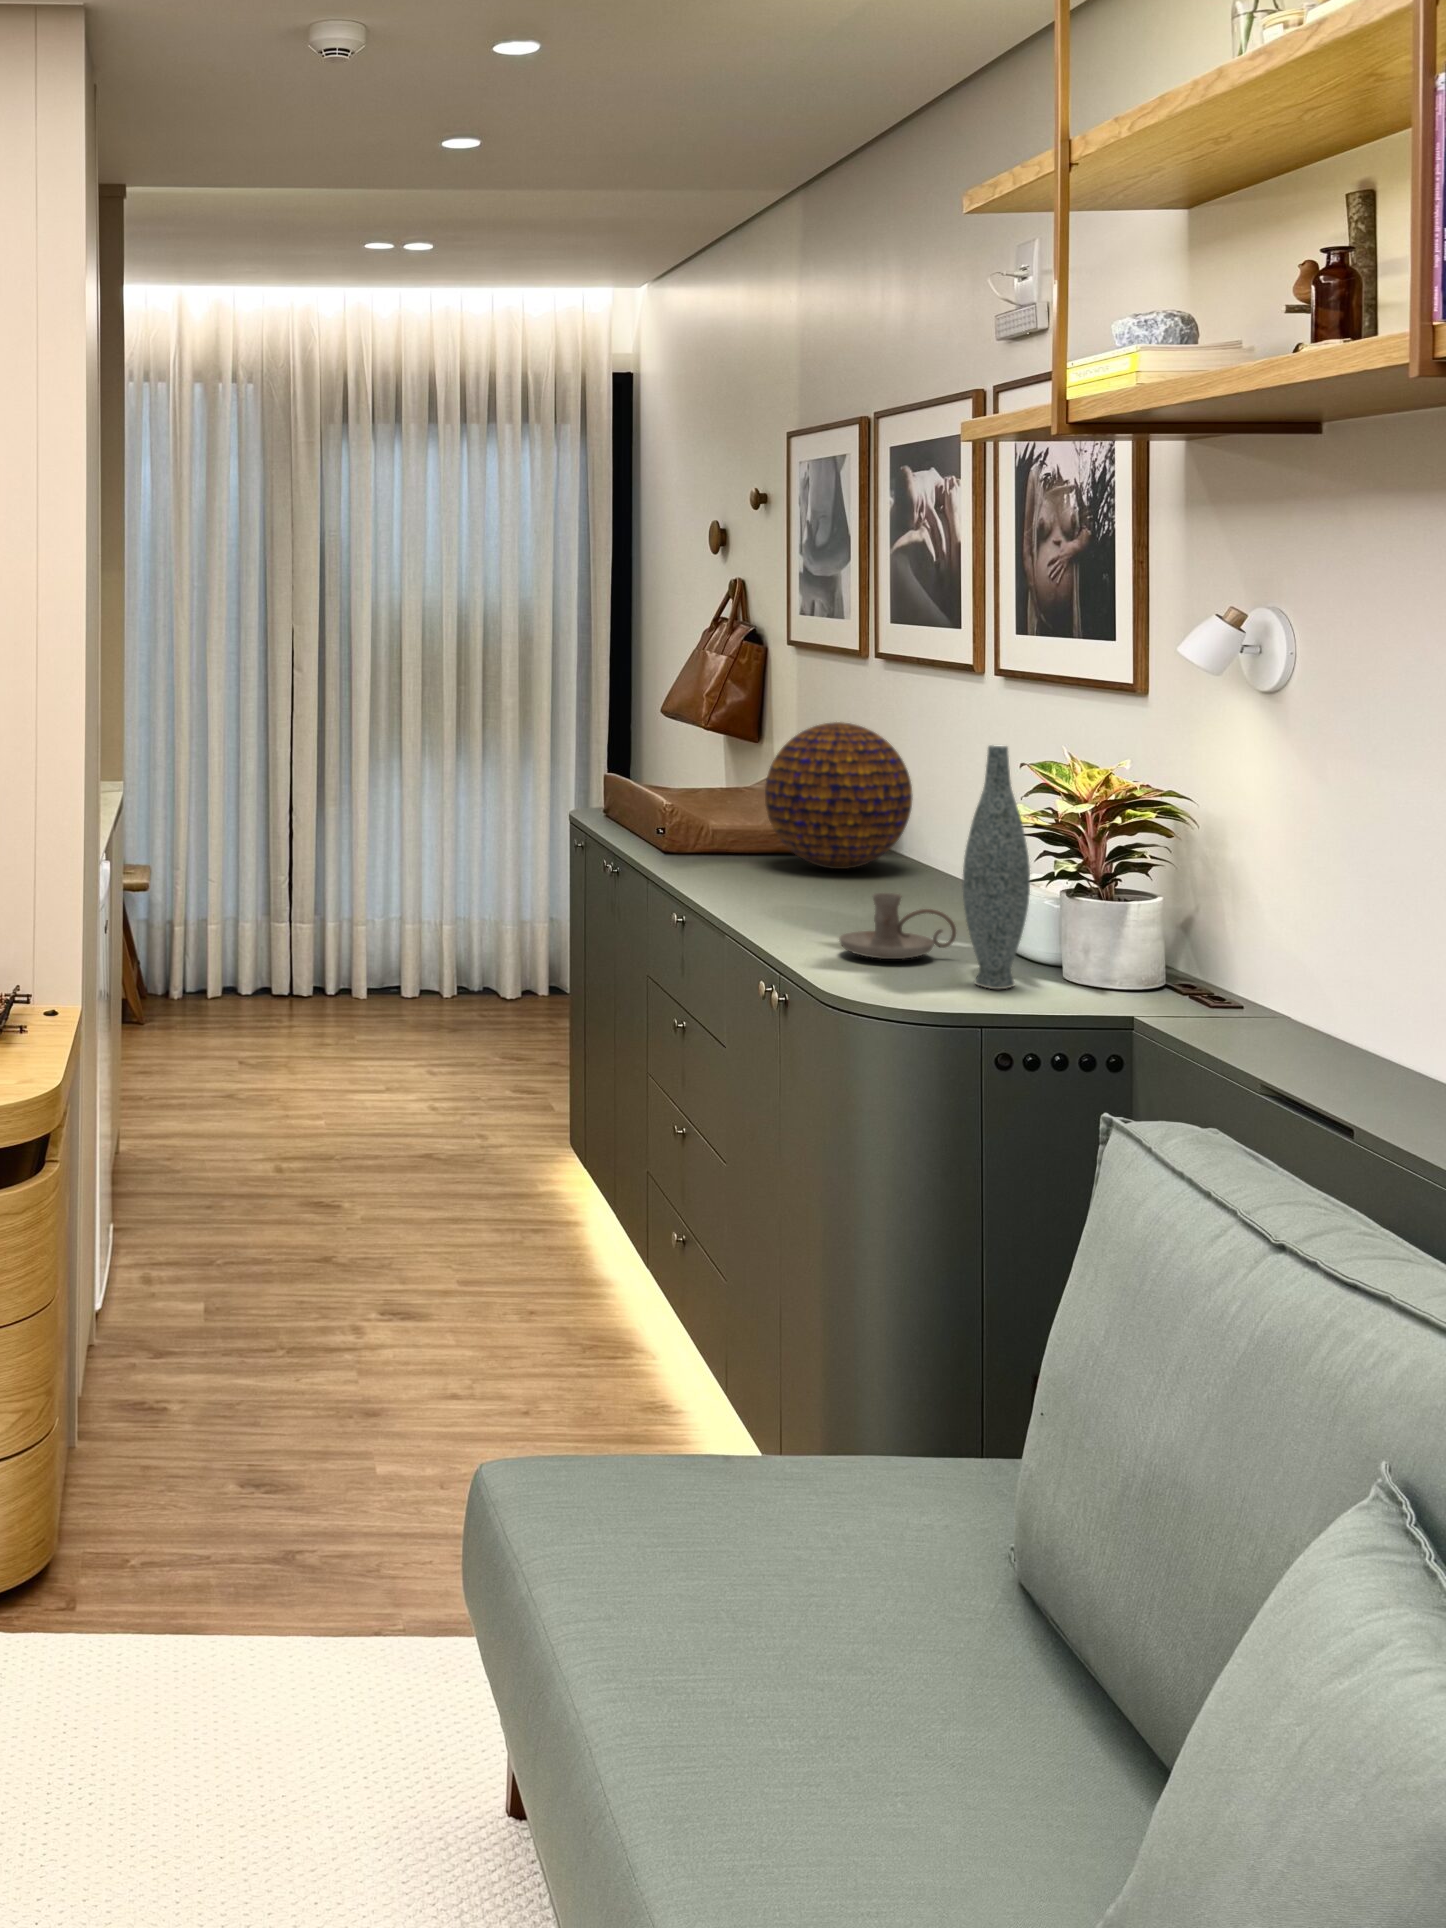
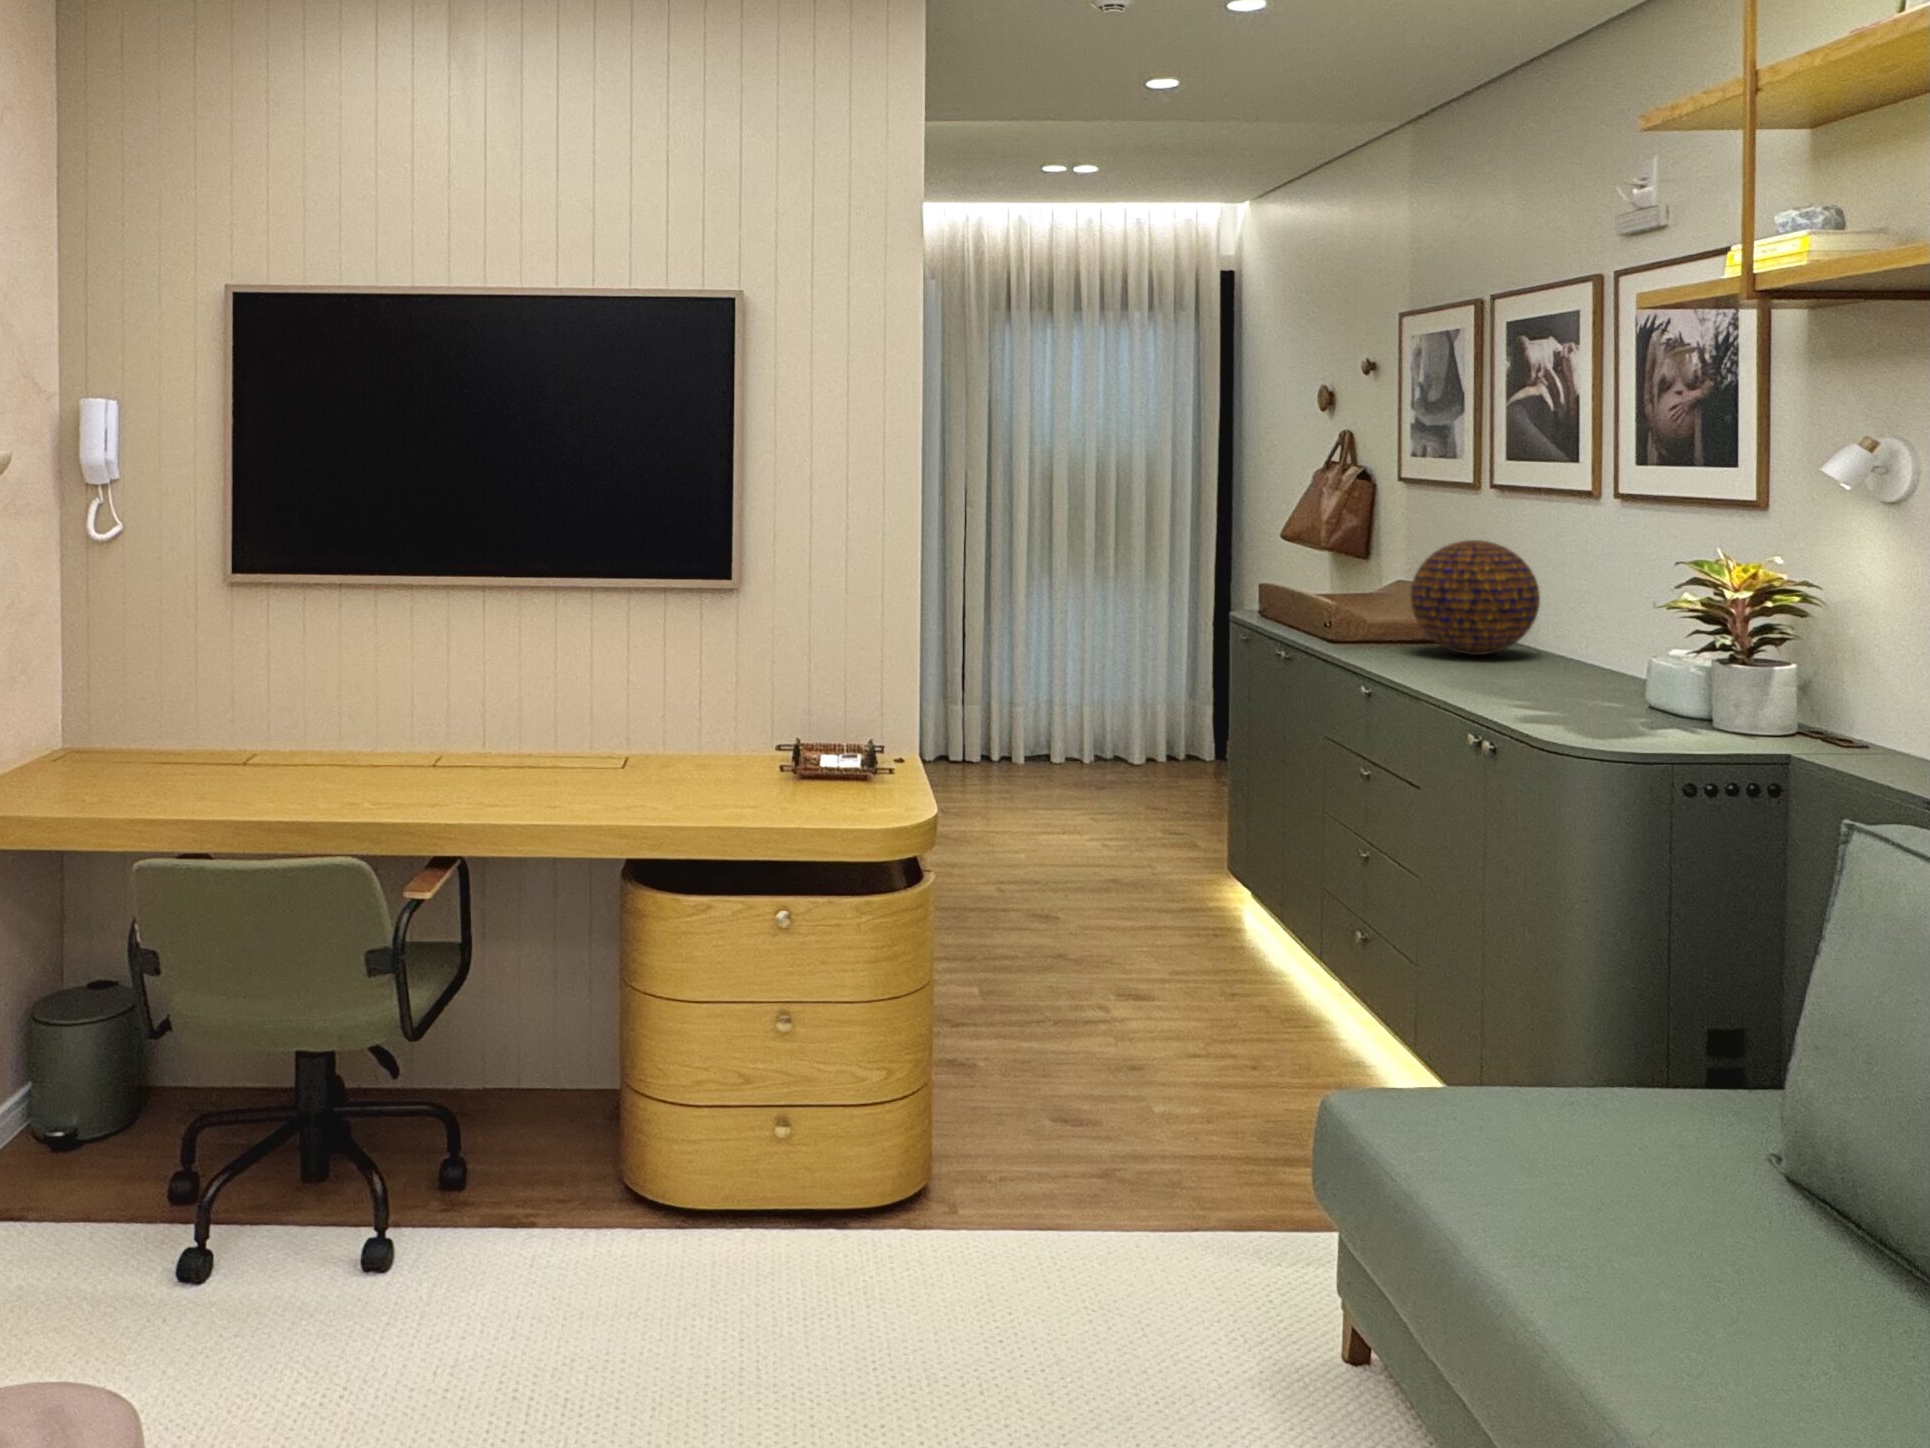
vase: present [962,745,1030,989] -> none [1630,551,1689,738]
candle holder: present [839,893,956,959] -> none [1514,667,1615,717]

